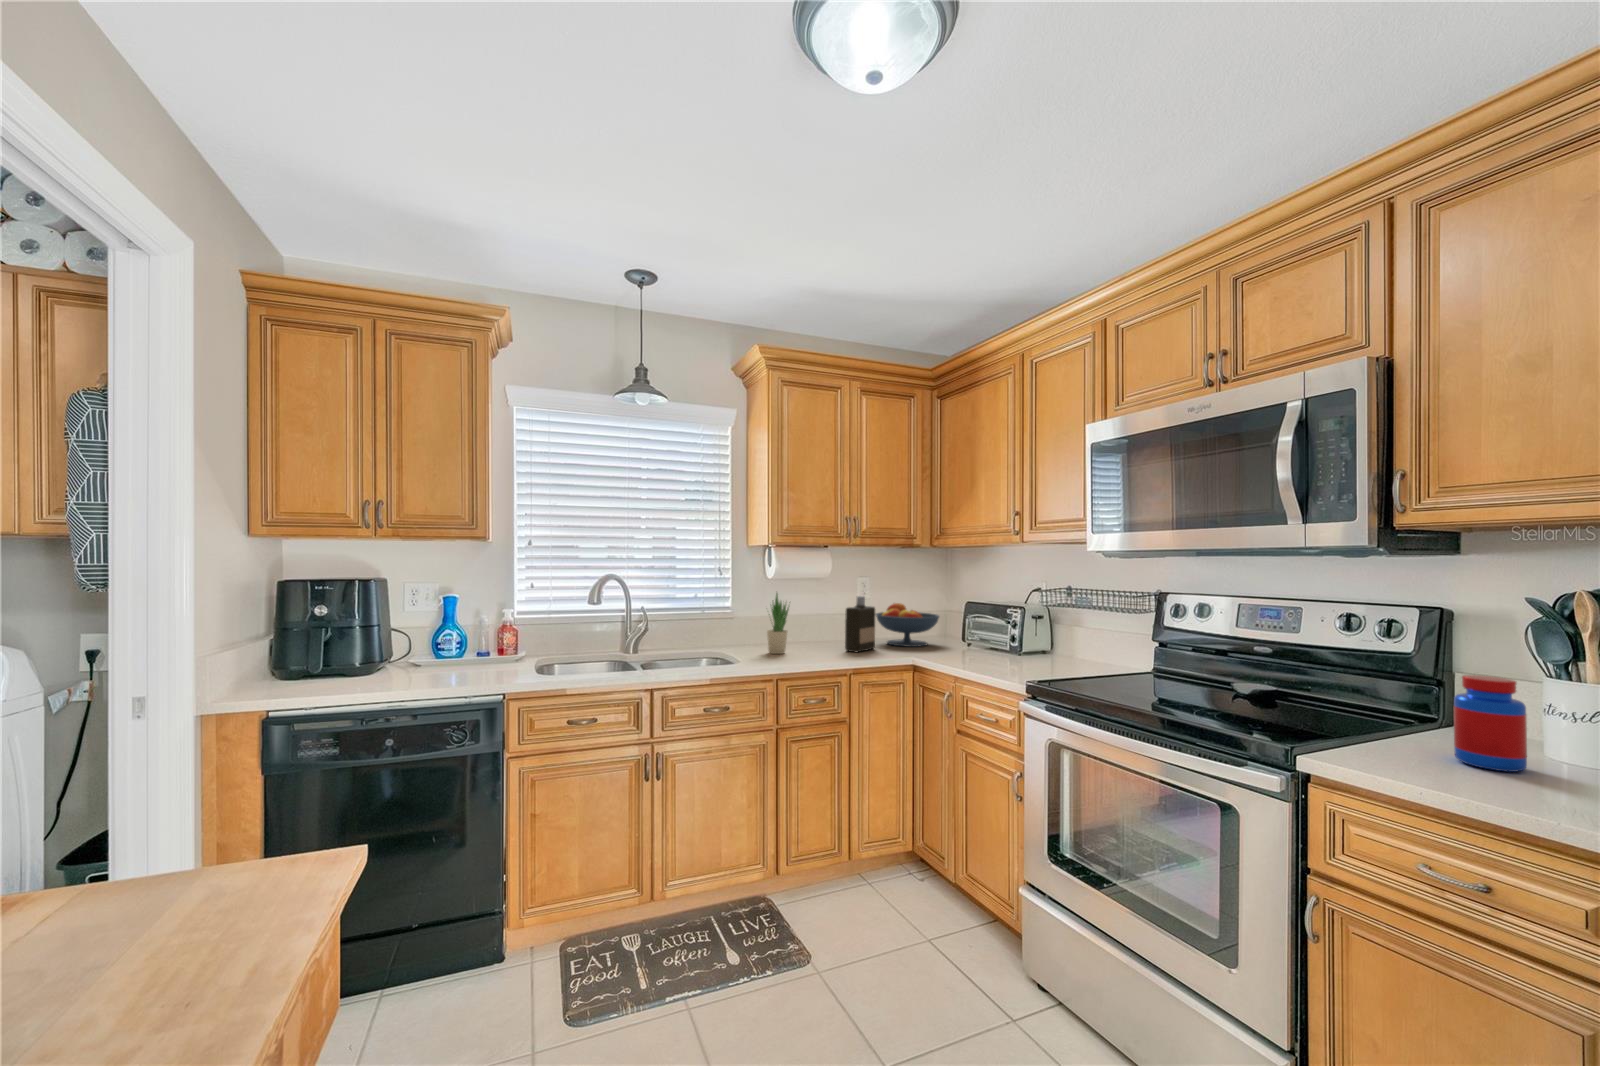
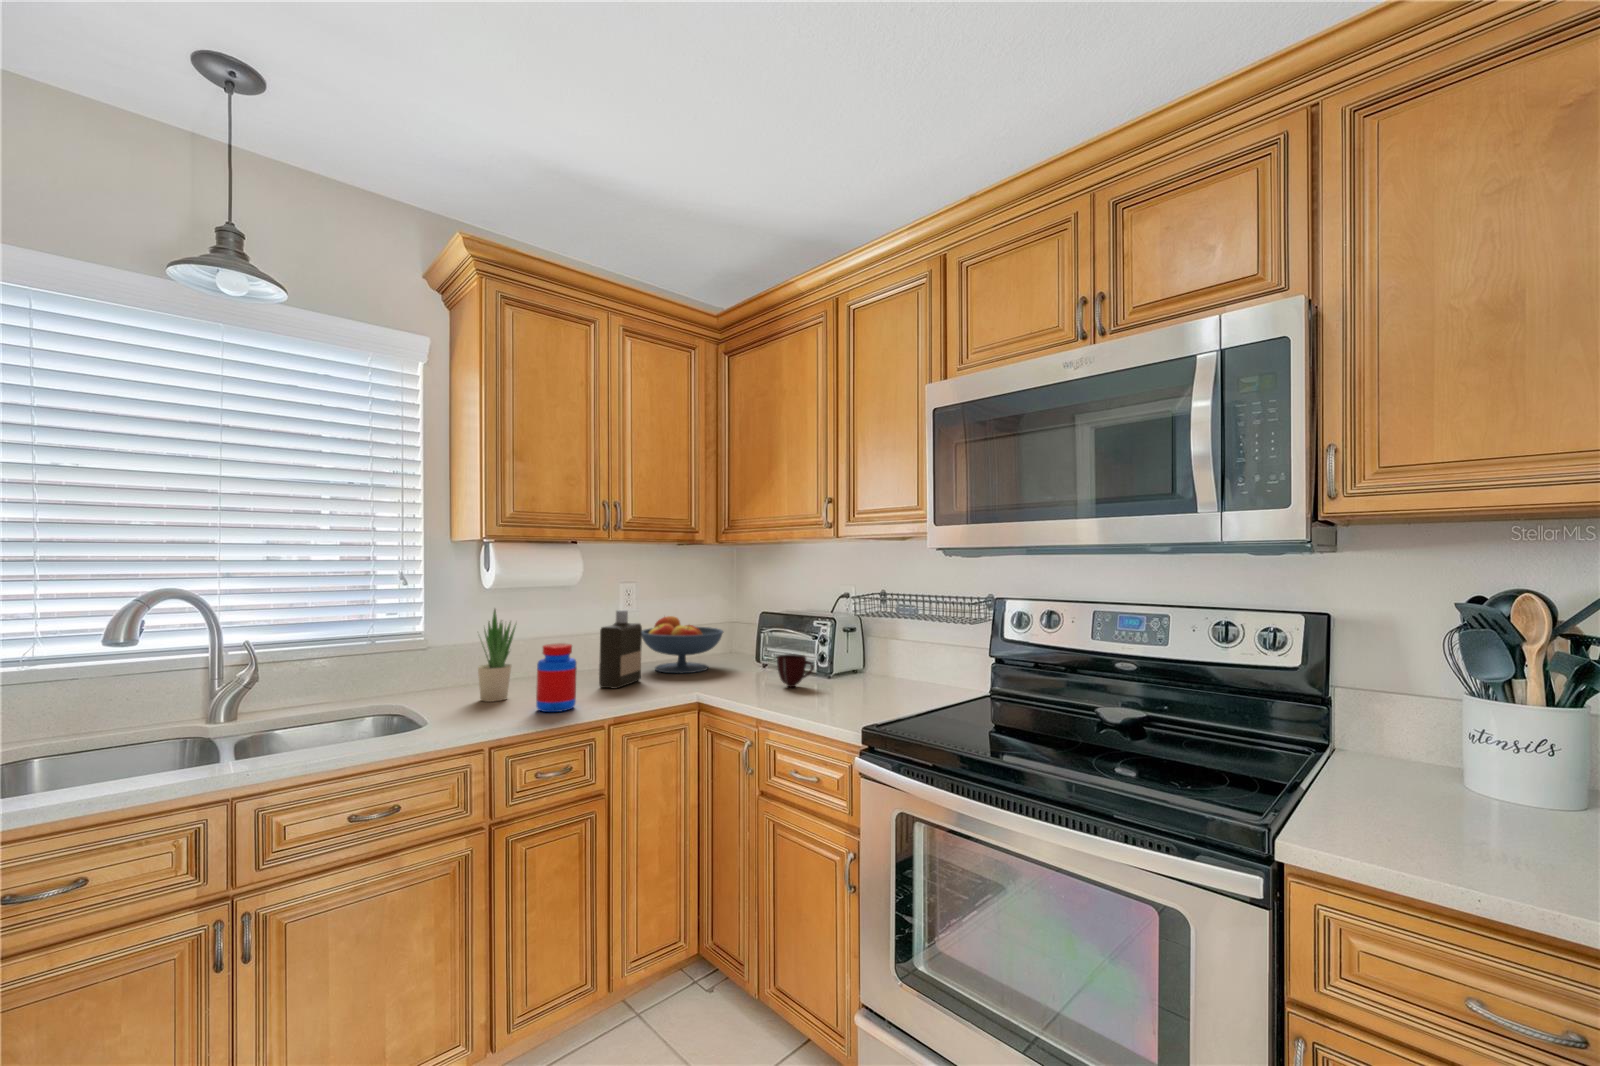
mug: none [976,634,1005,659] -> present [777,654,814,687]
jar: present [1454,675,1527,772] -> present [536,643,577,712]

